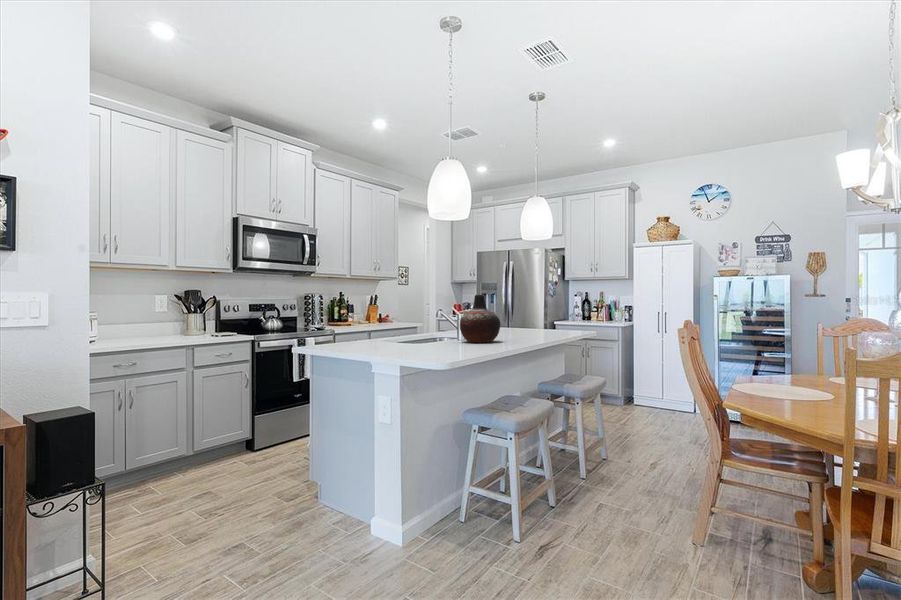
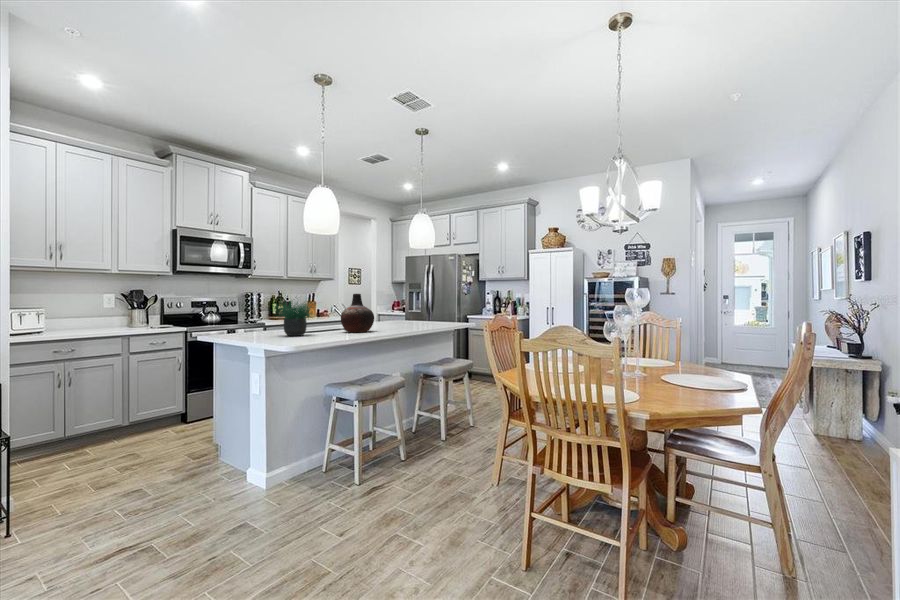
potted plant: none [384,285,450,347] -> present [278,301,312,336]

